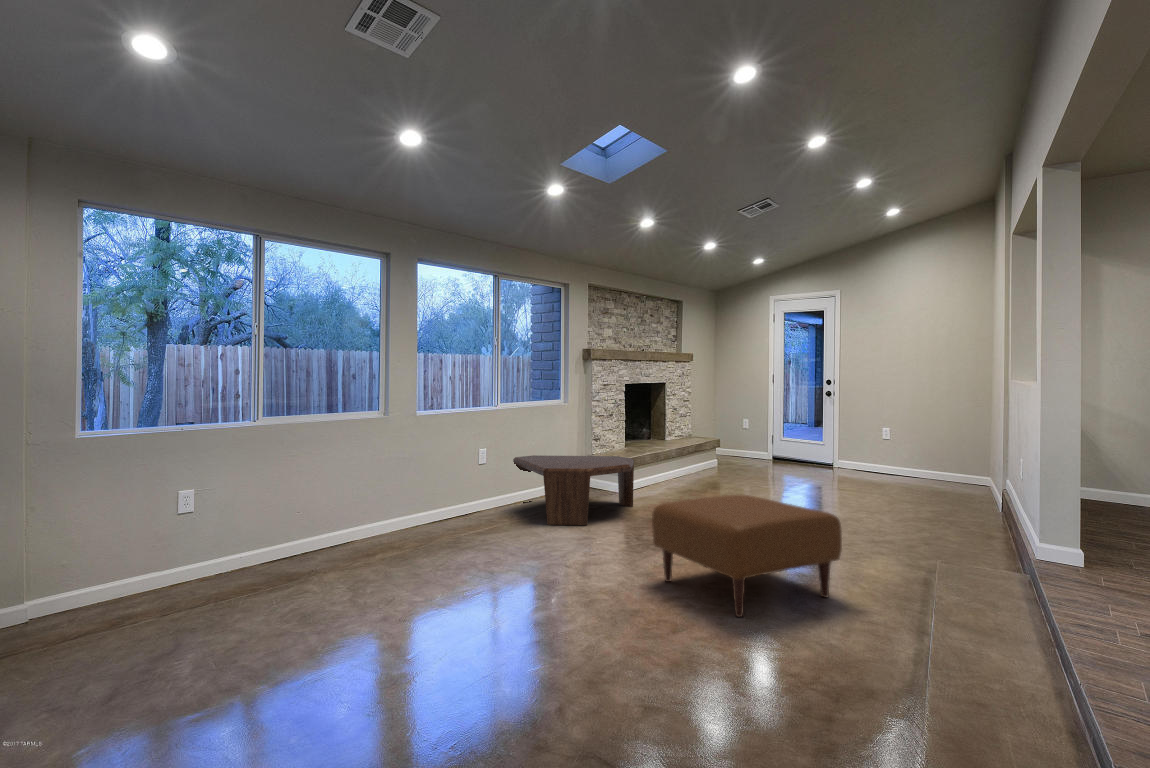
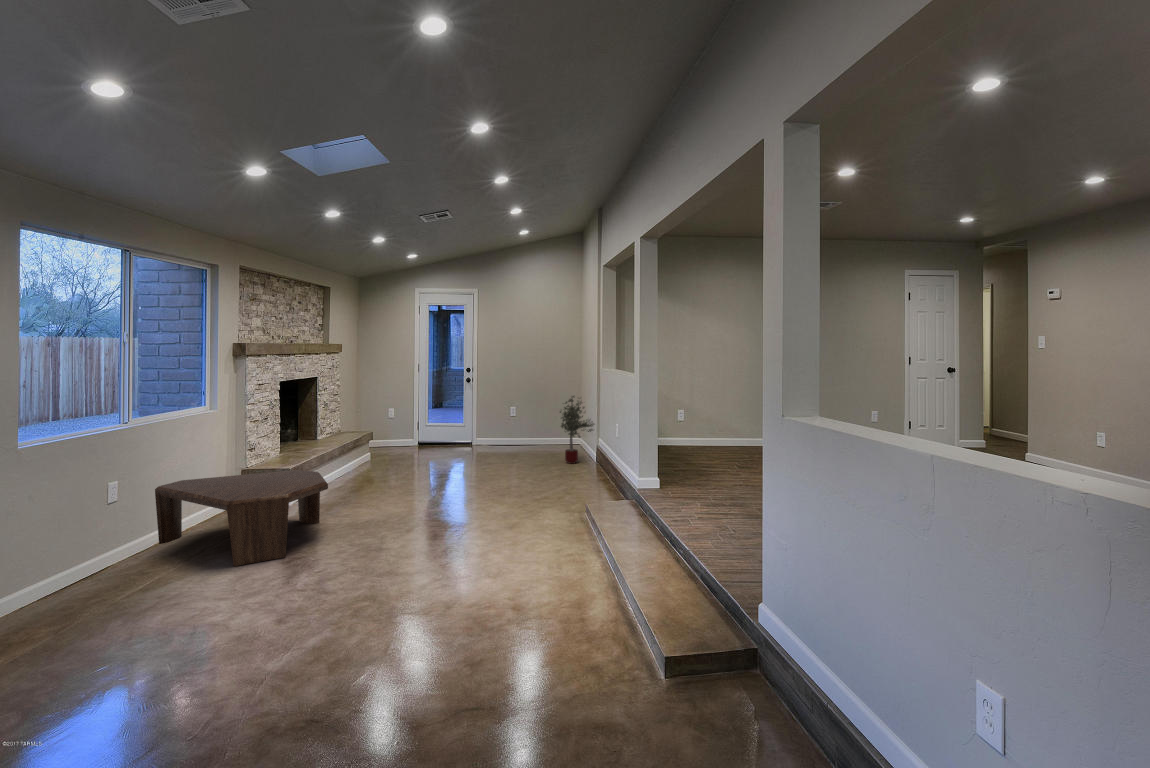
potted tree: none [930,403,986,490] -> present [560,396,594,464]
ottoman: present [652,494,842,617] -> none [411,507,573,626]

